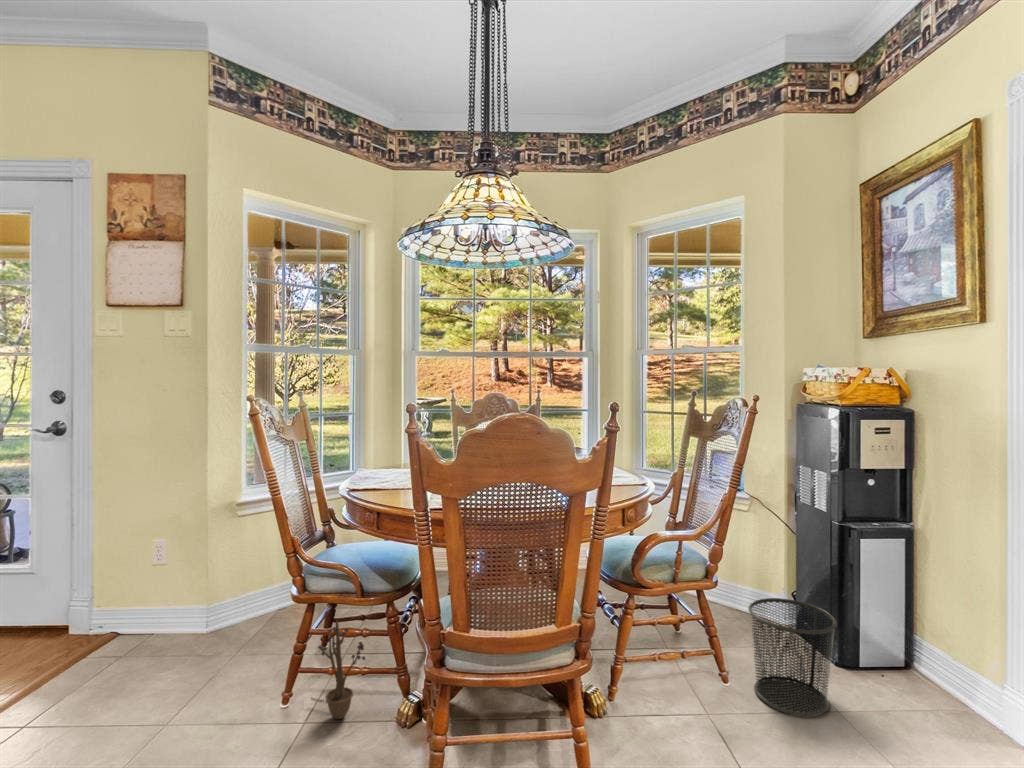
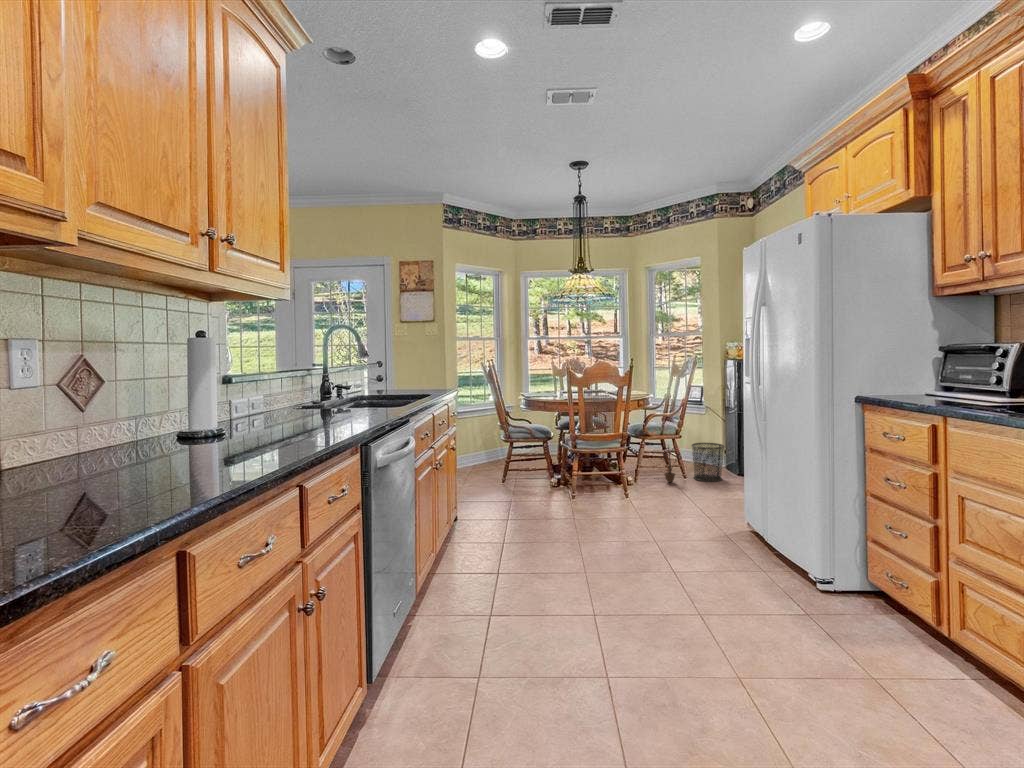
decorative plant: present [311,621,365,719] -> present [654,446,682,483]

